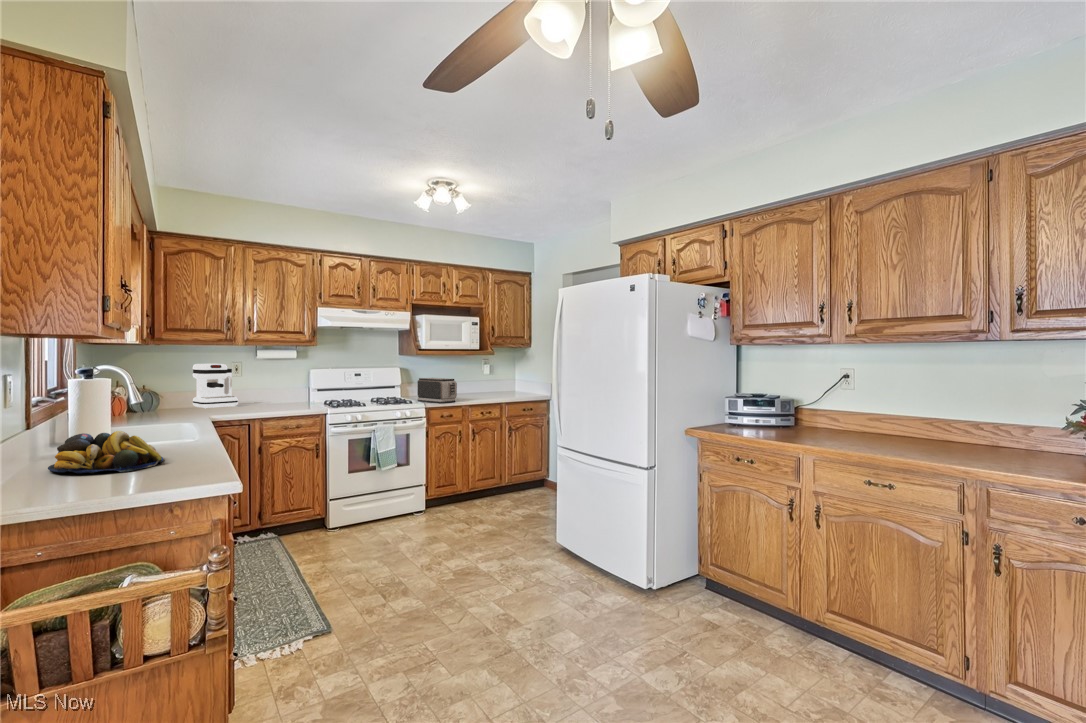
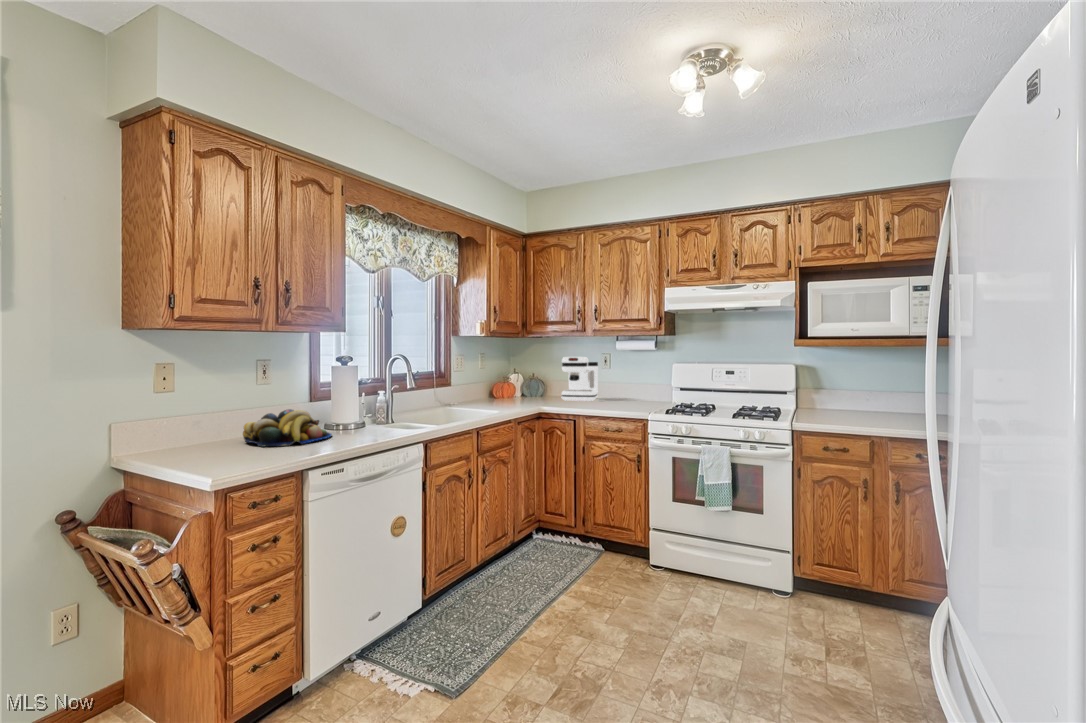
toaster: present [417,378,457,403] -> none [805,381,865,424]

